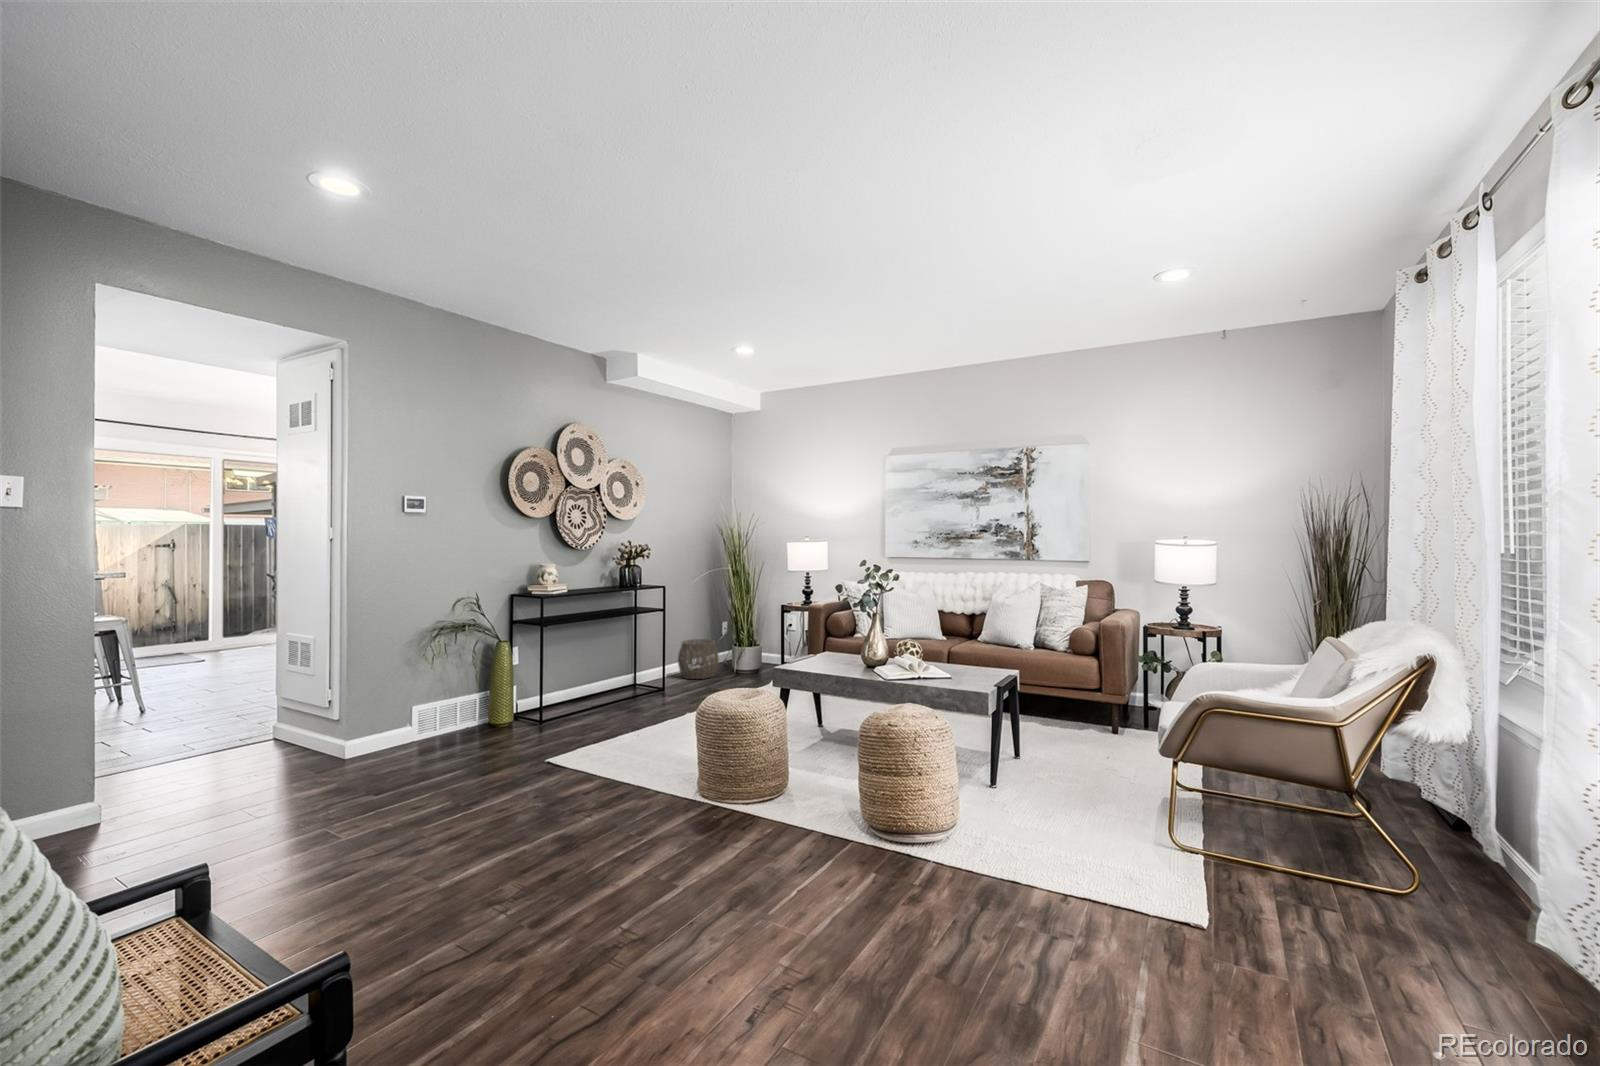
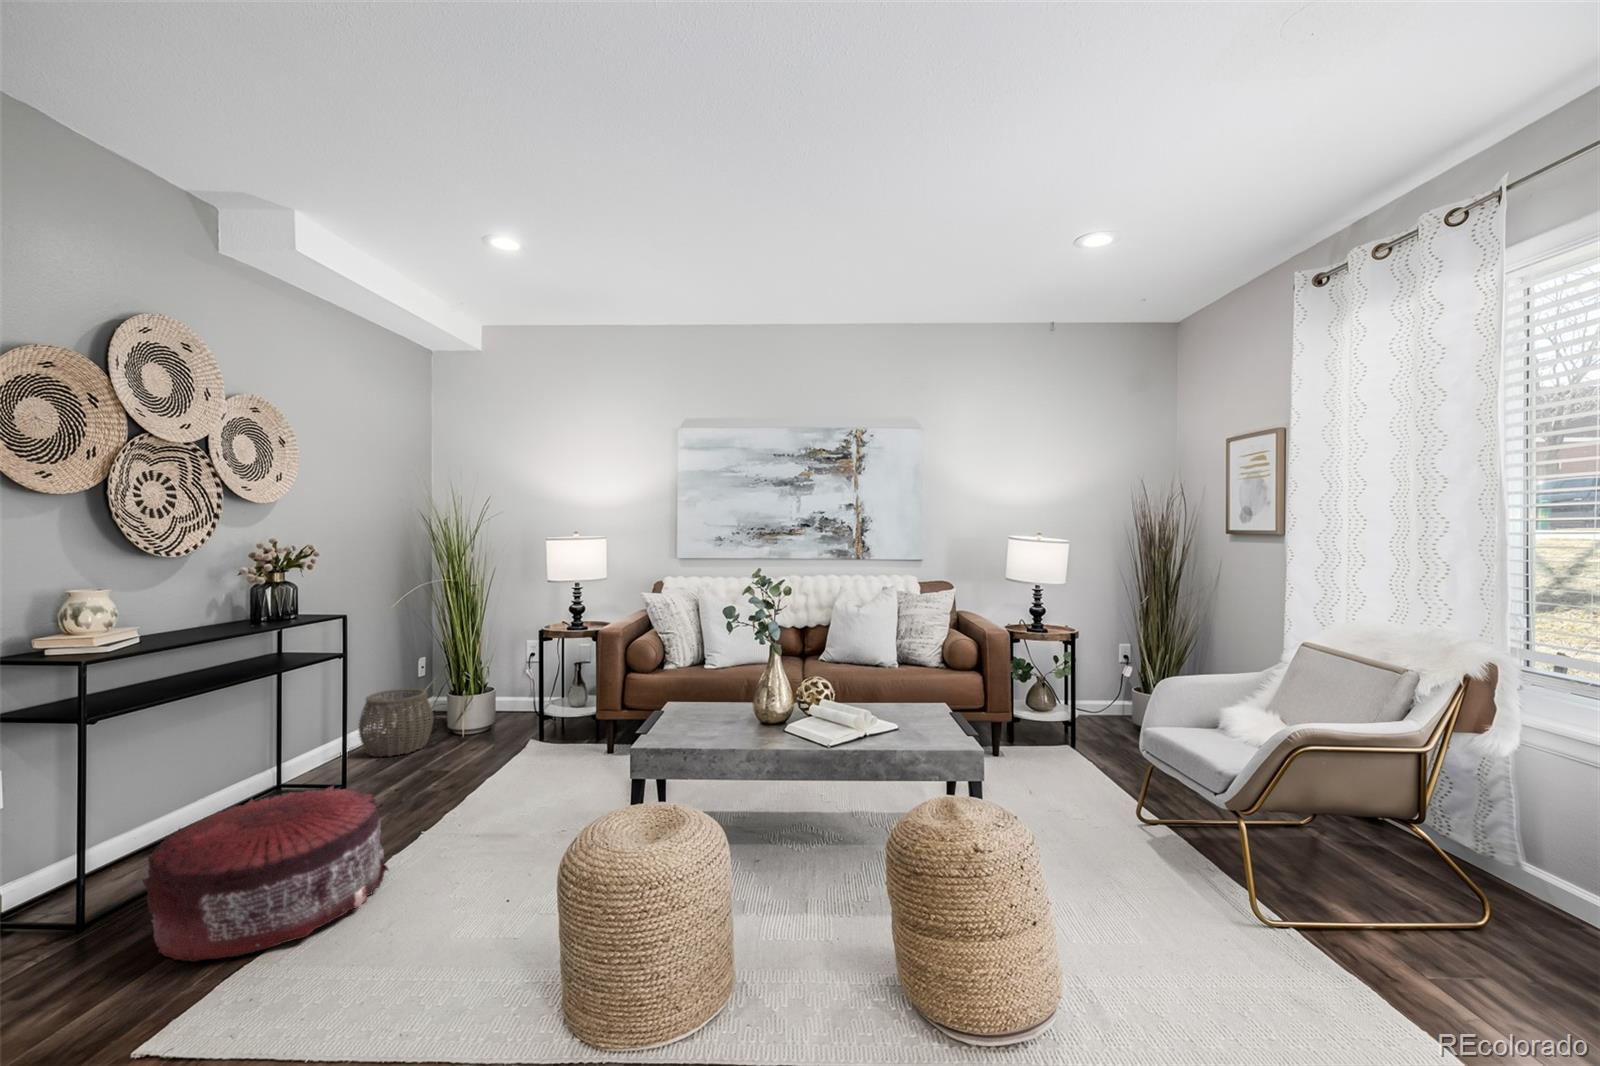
pouf: none [561,674,662,739] -> present [143,786,388,962]

